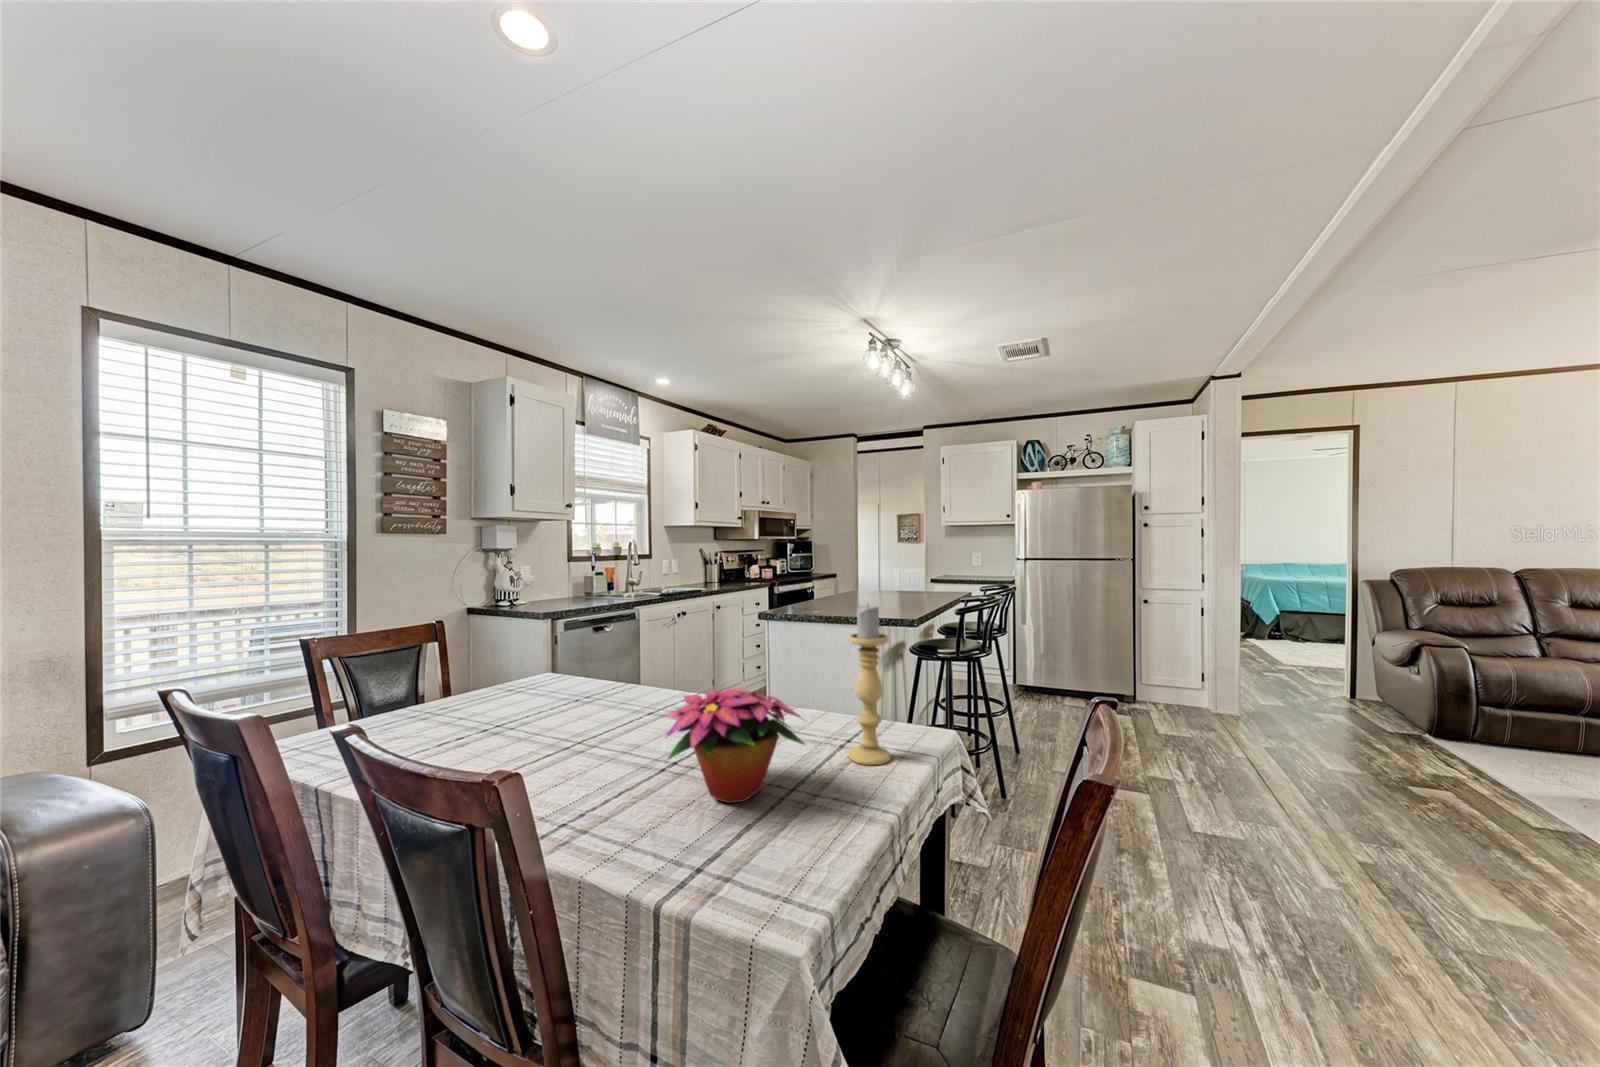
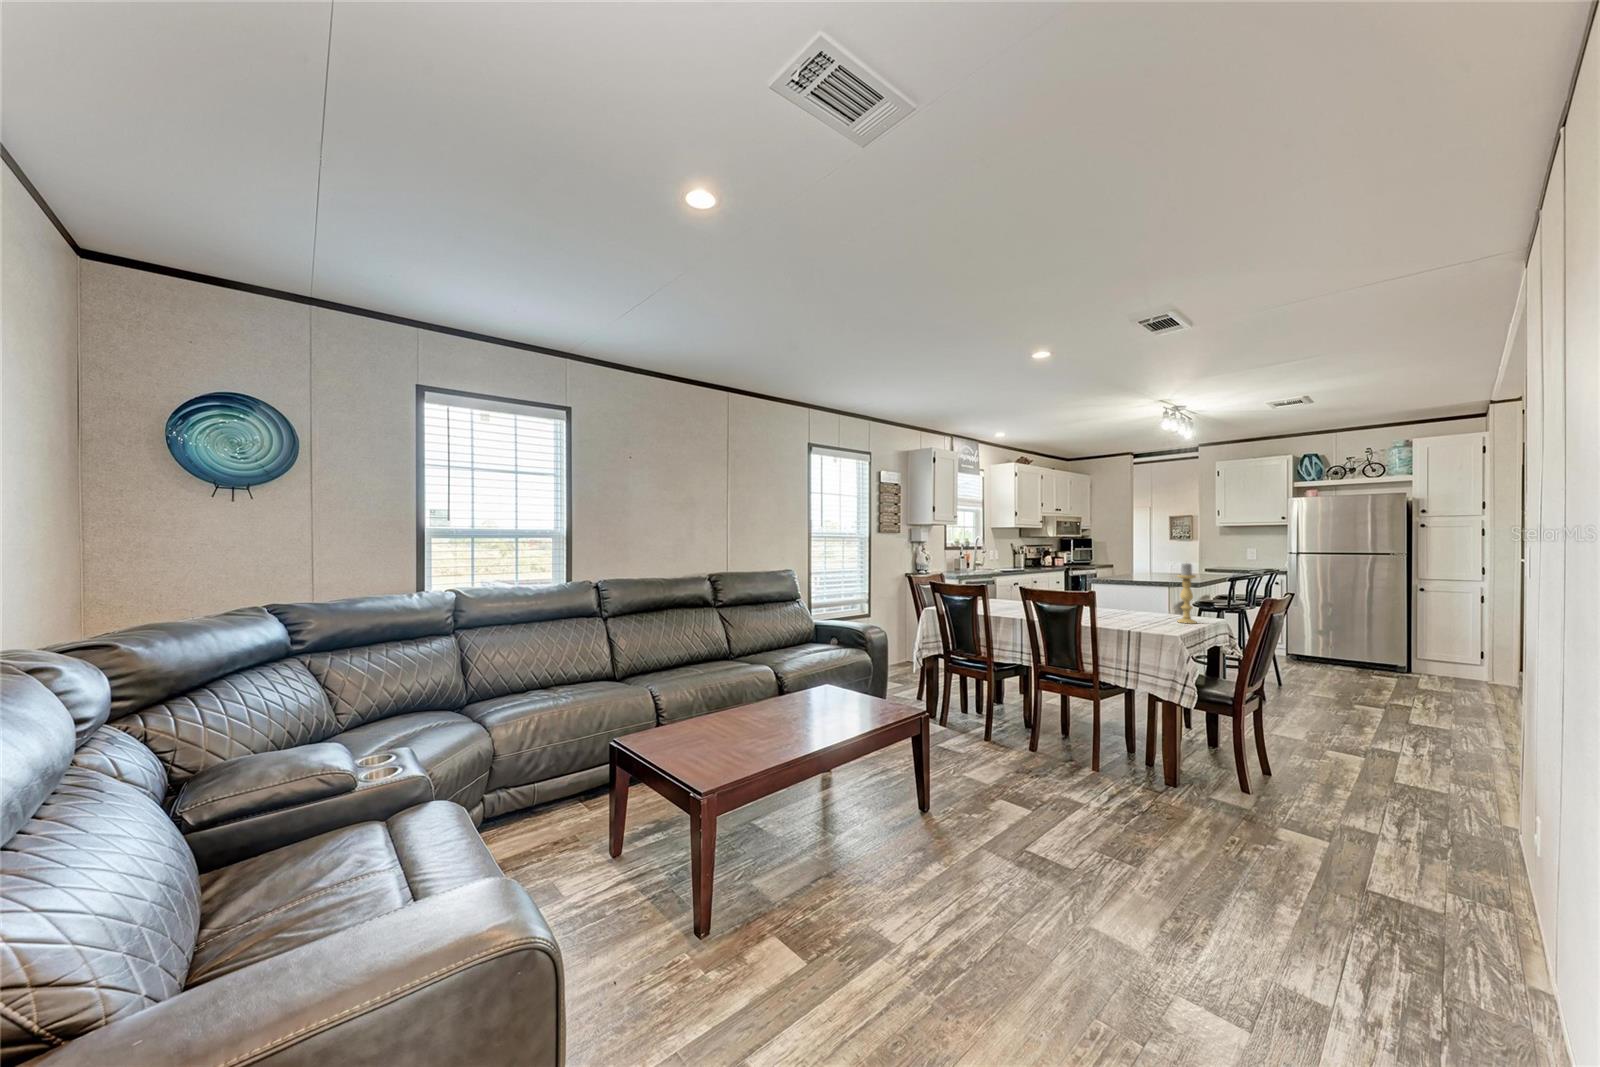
flower arrangement: present [665,687,804,803] -> none [1107,588,1169,625]

